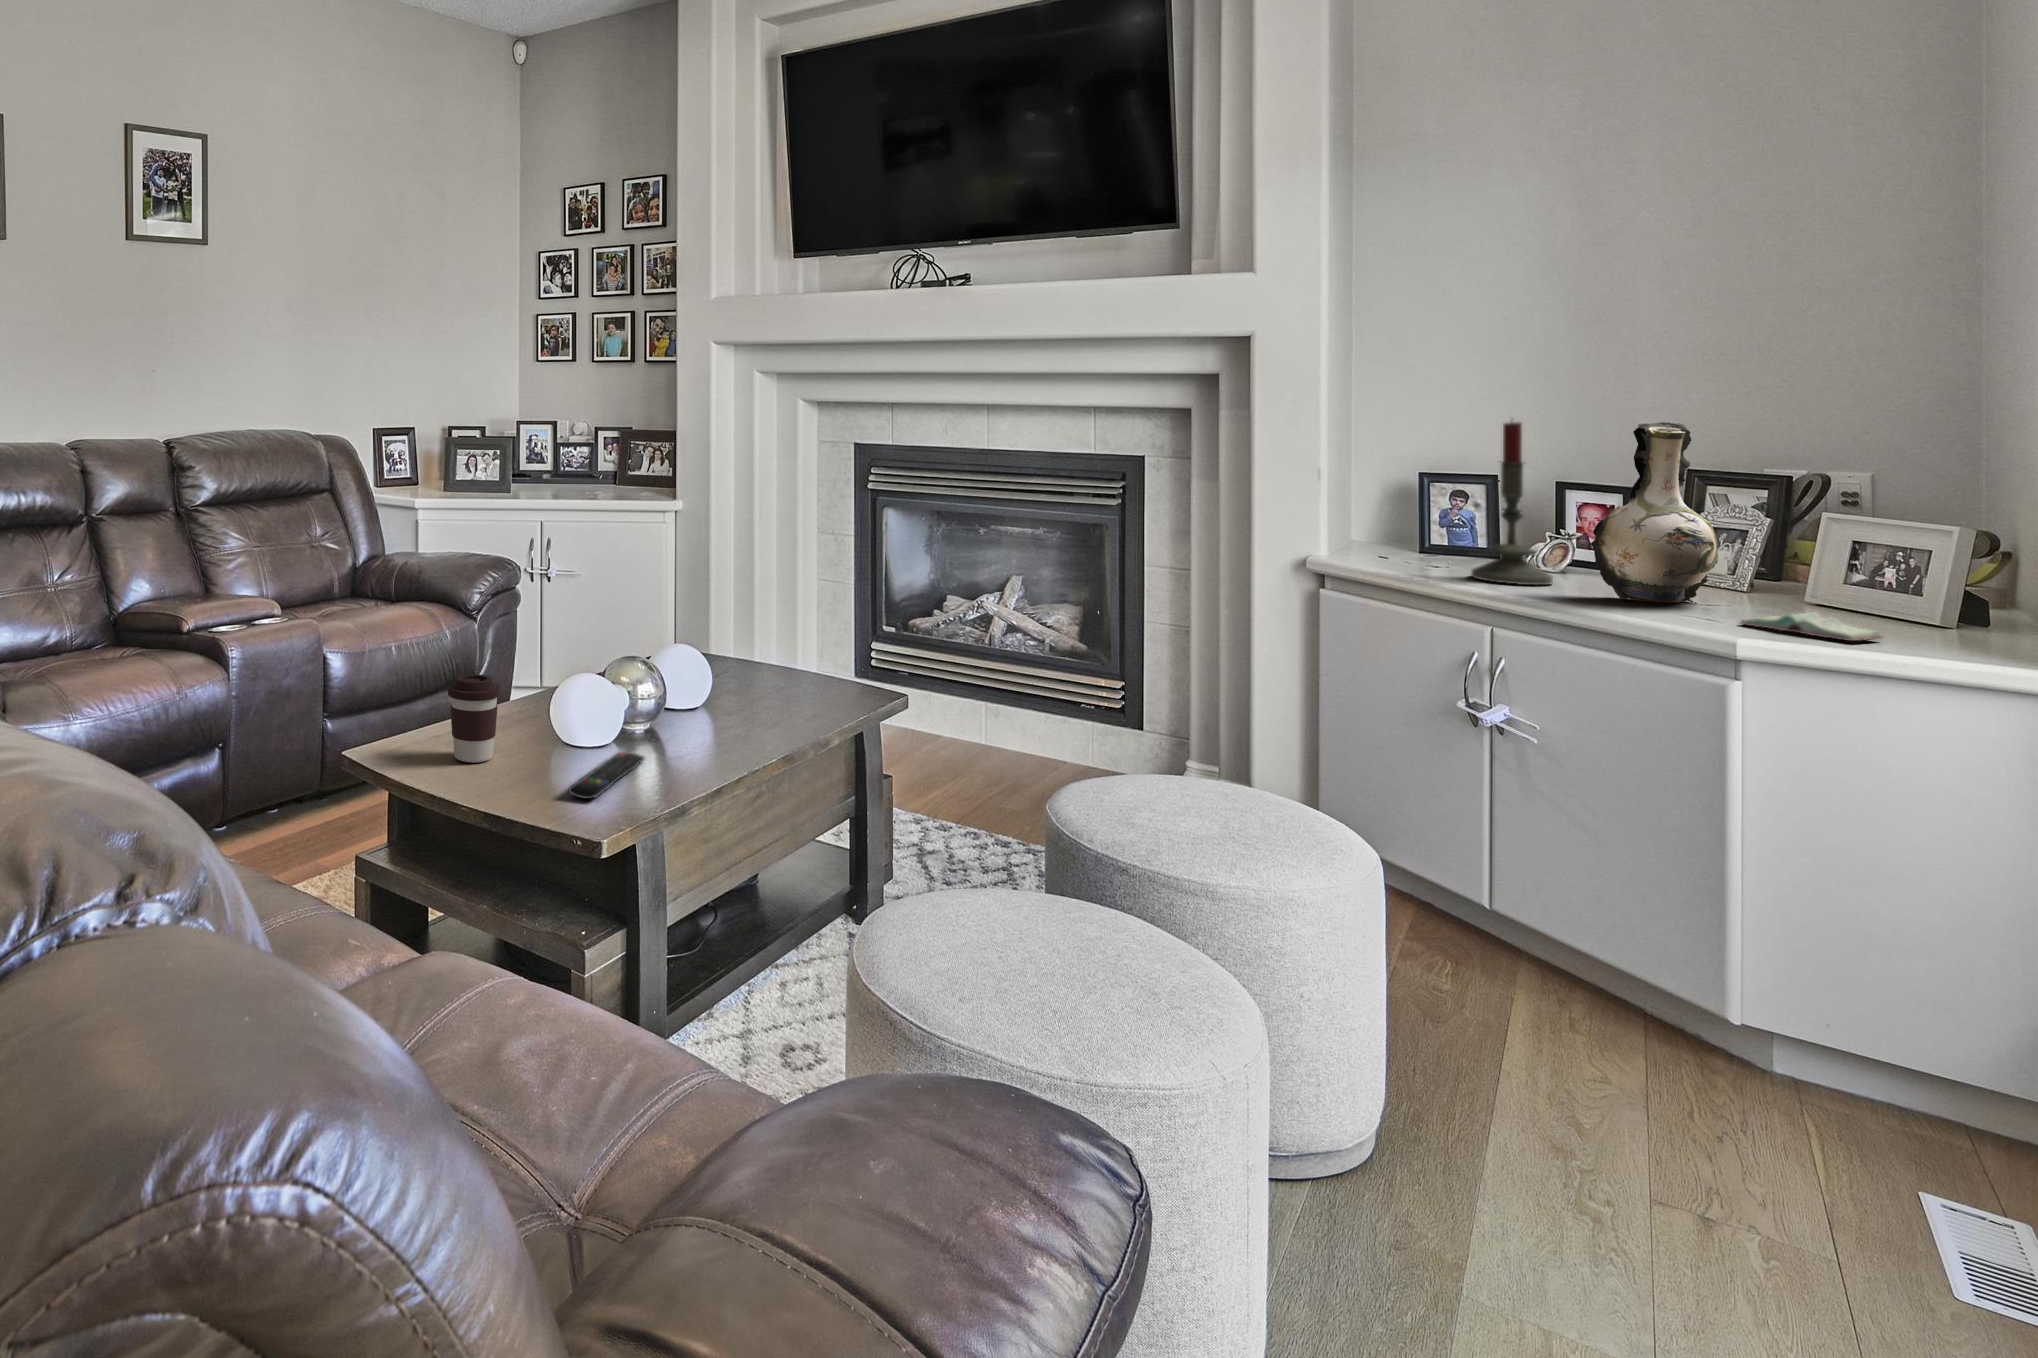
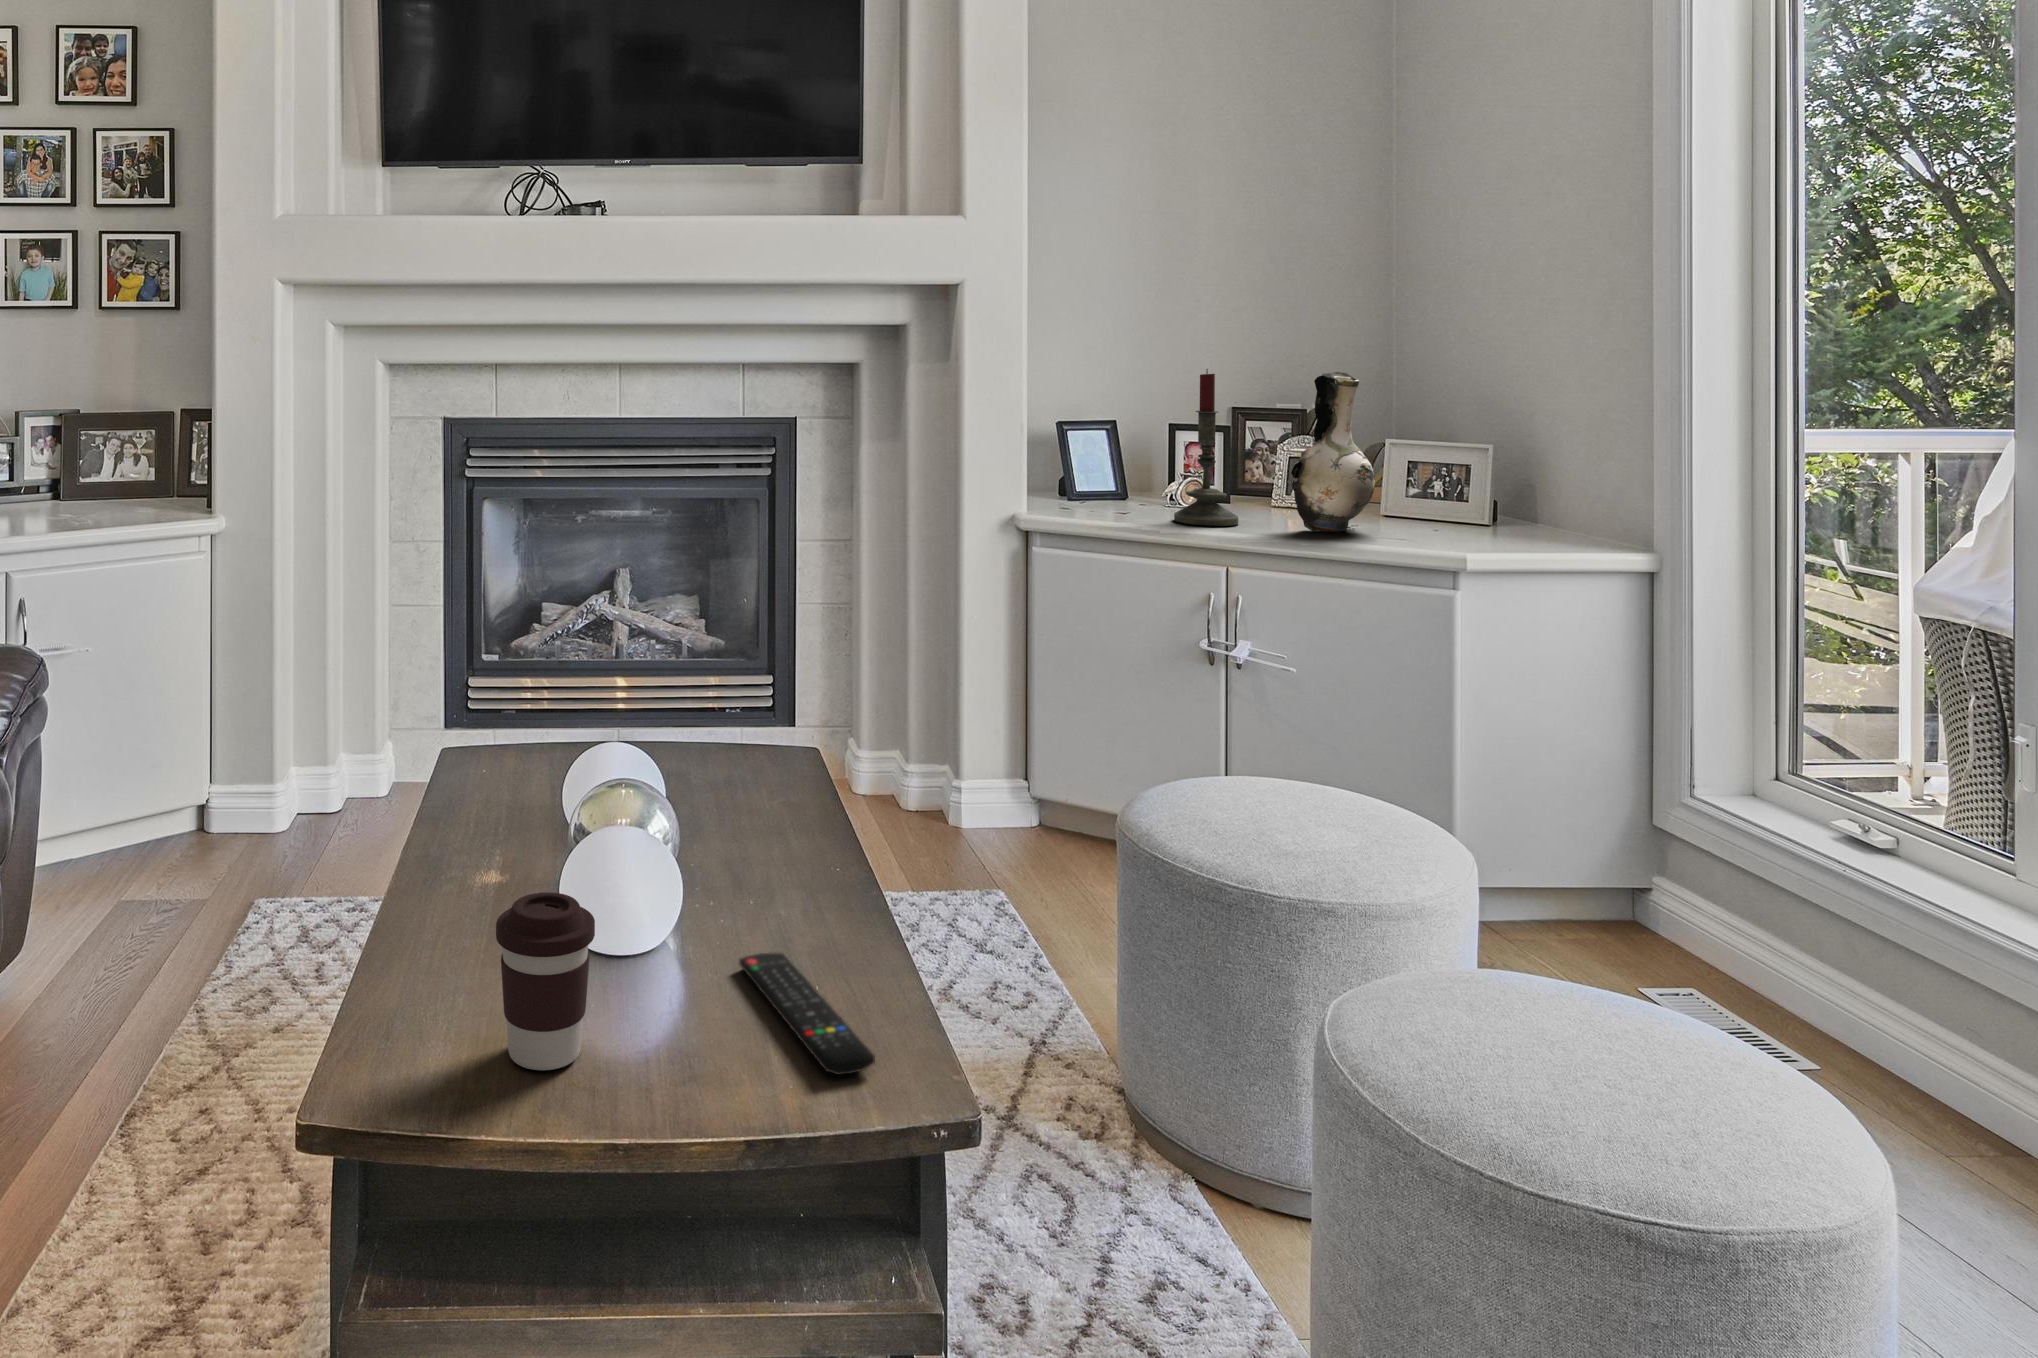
book: present [1740,612,1882,641] -> none [1435,530,1528,552]

